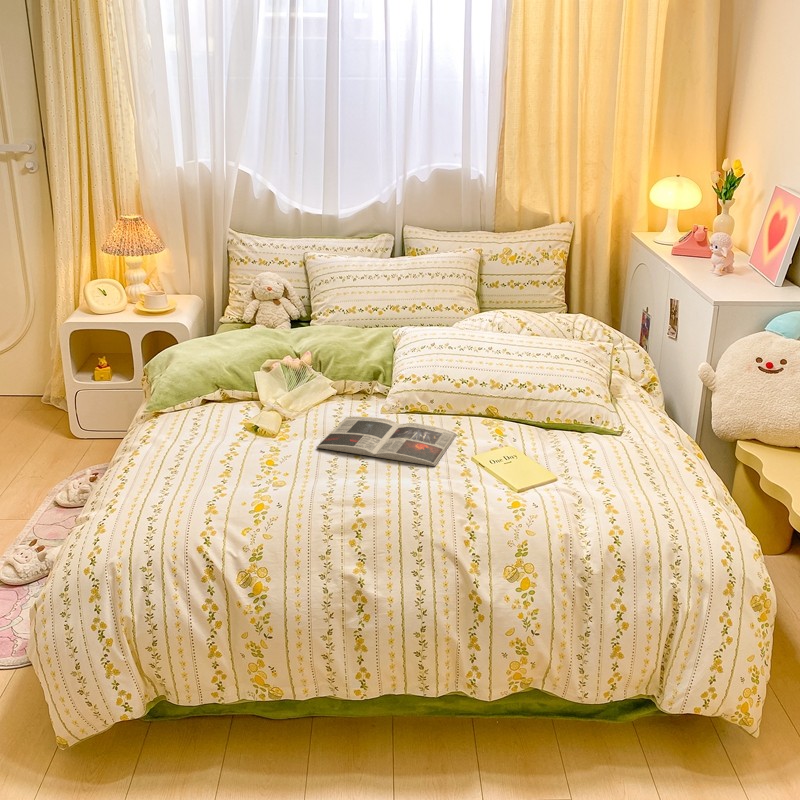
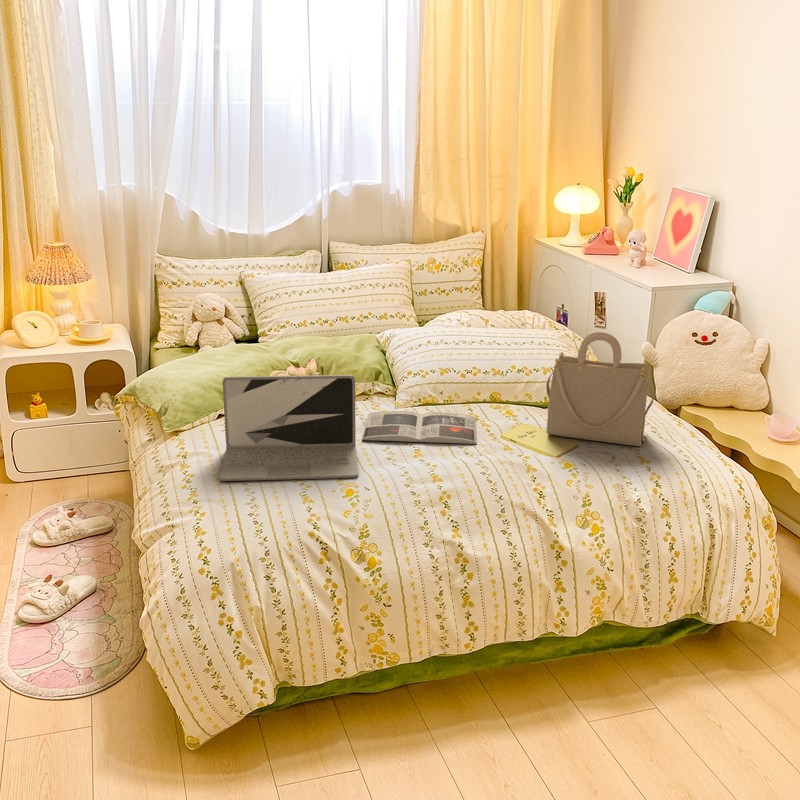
handbag: none [520,354,644,491] -> present [546,332,655,446]
laptop: none [144,369,305,490] -> present [220,375,358,481]

